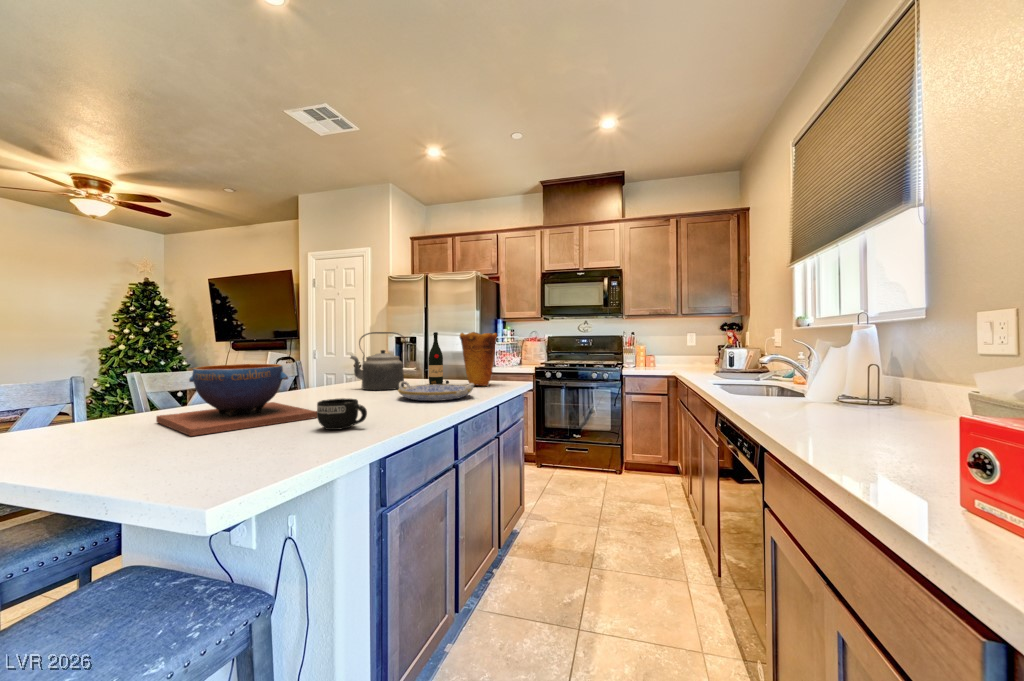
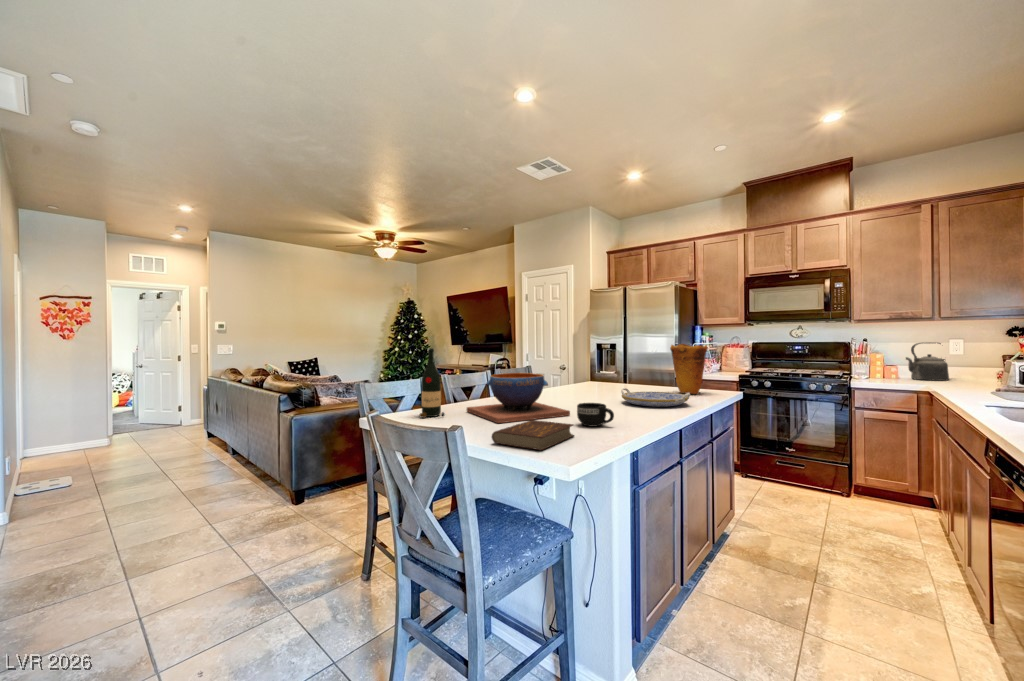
kettle: present [351,332,406,390] -> present [906,342,949,381]
wine bottle: present [429,332,449,385] -> present [420,349,444,418]
book: none [138,427,298,474] -> present [492,420,574,450]

